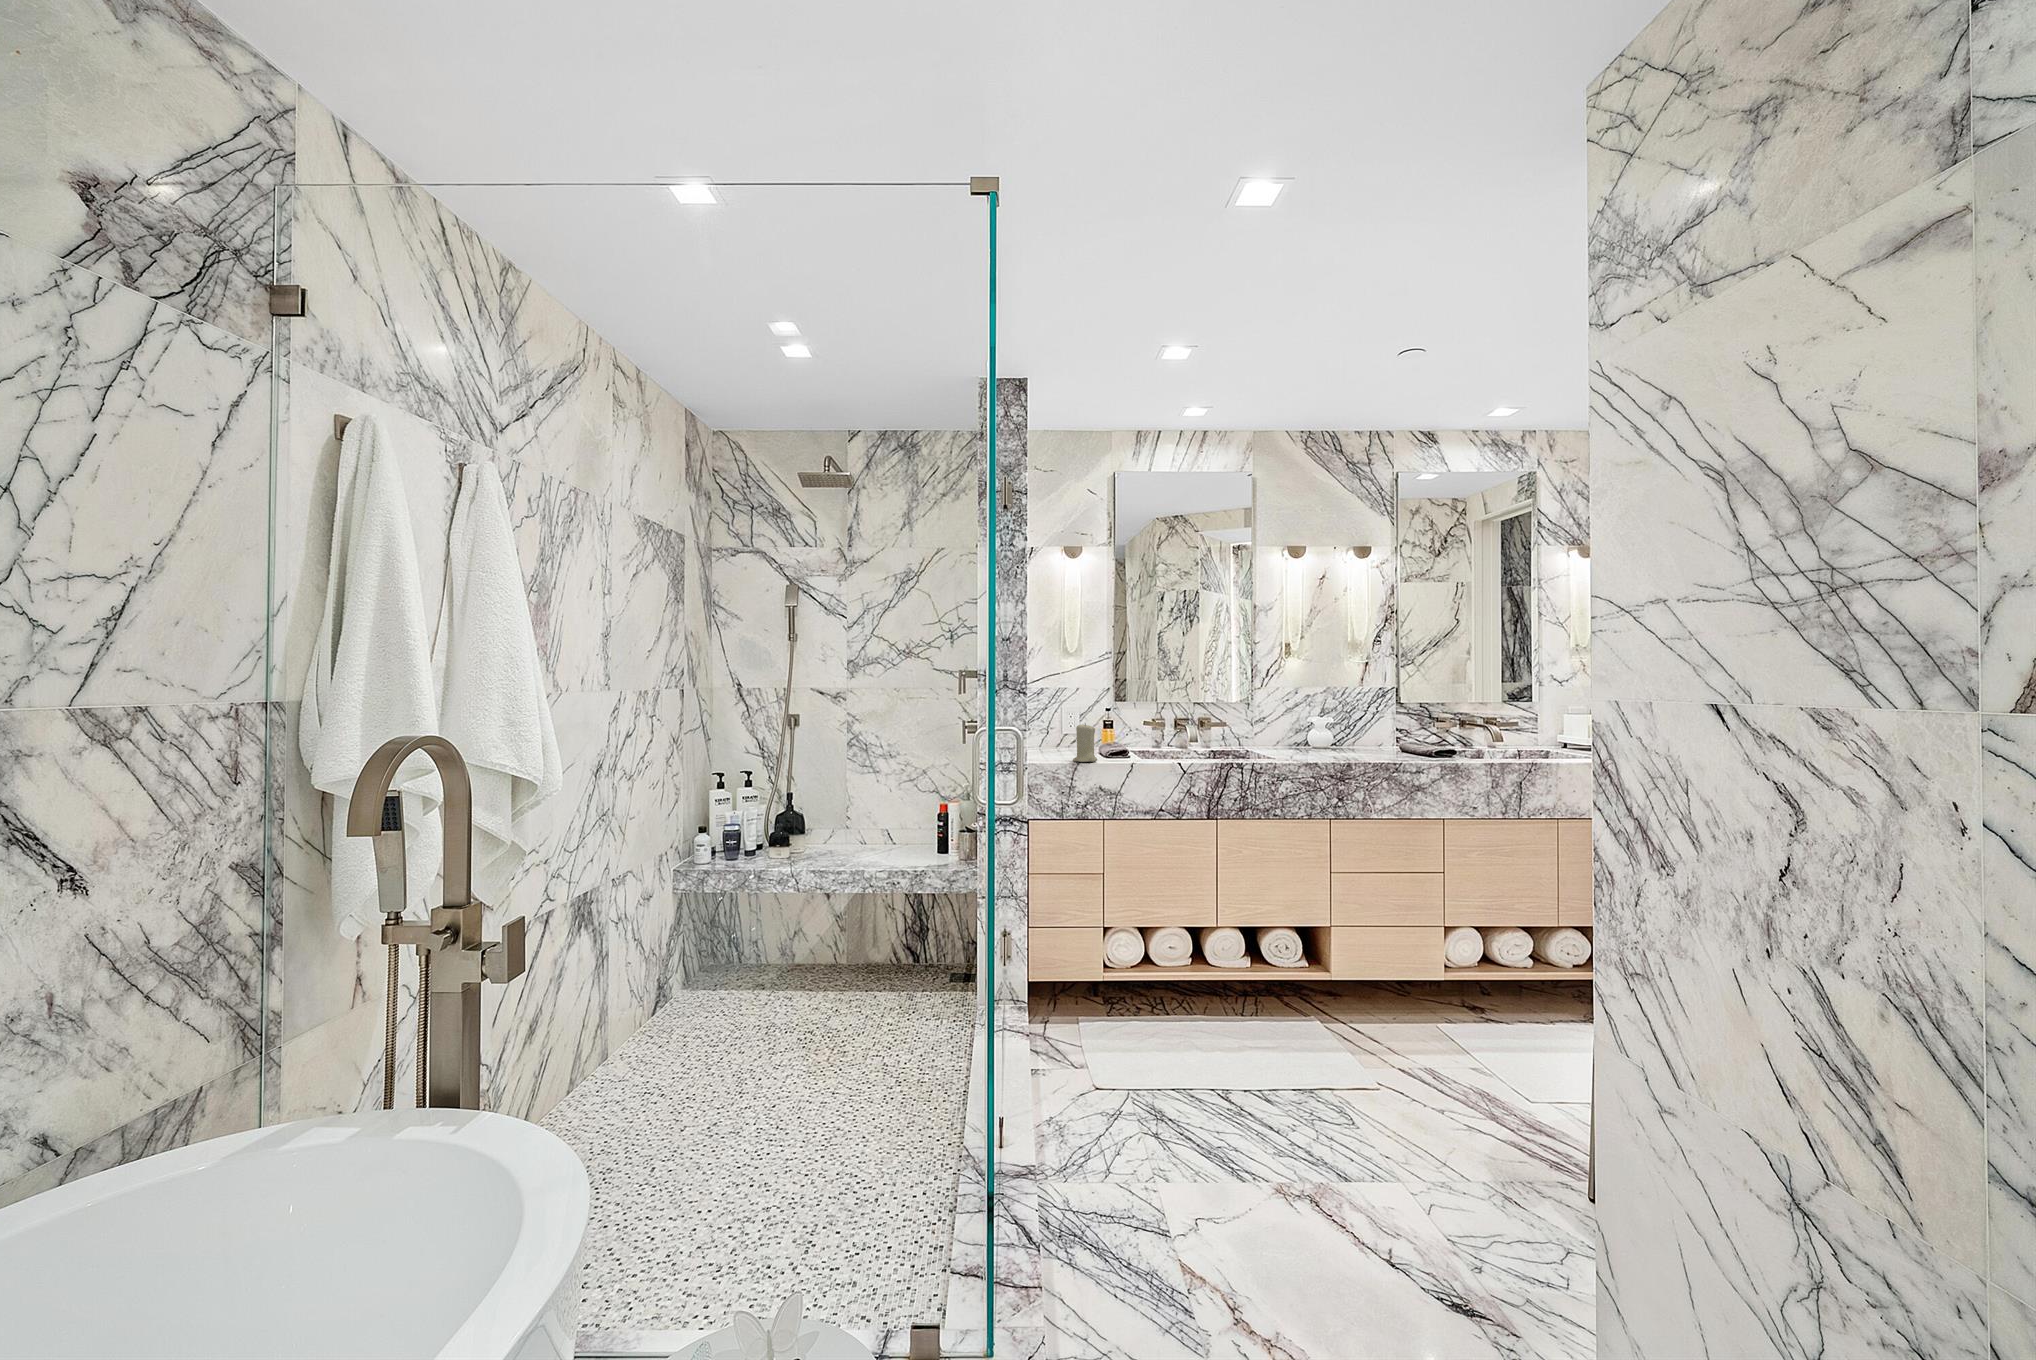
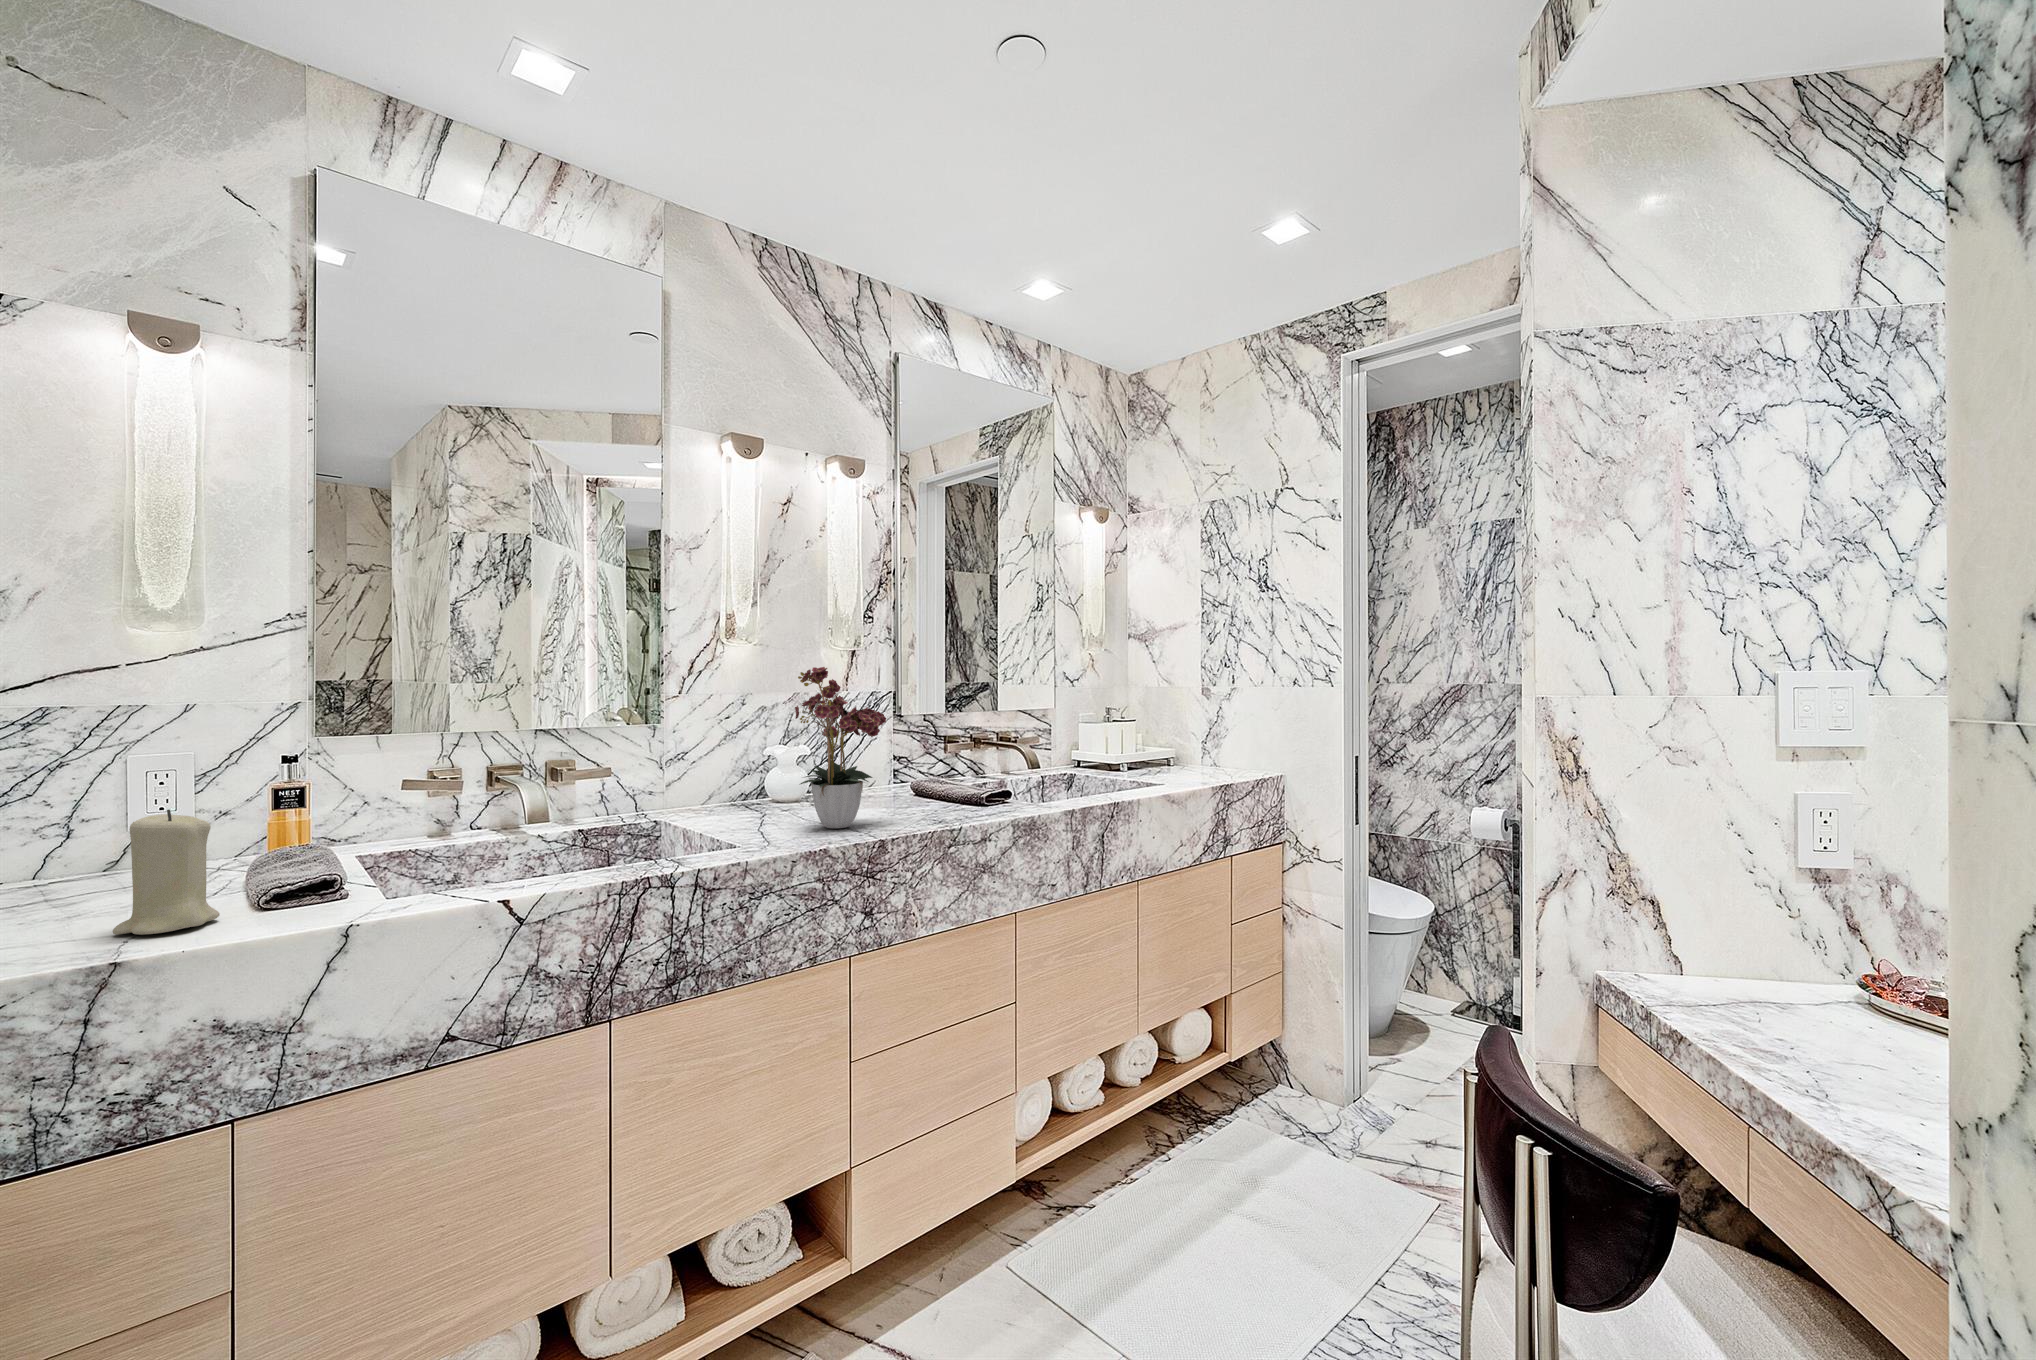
flower arrangement: none [1309,670,1370,759] -> present [795,667,886,828]

